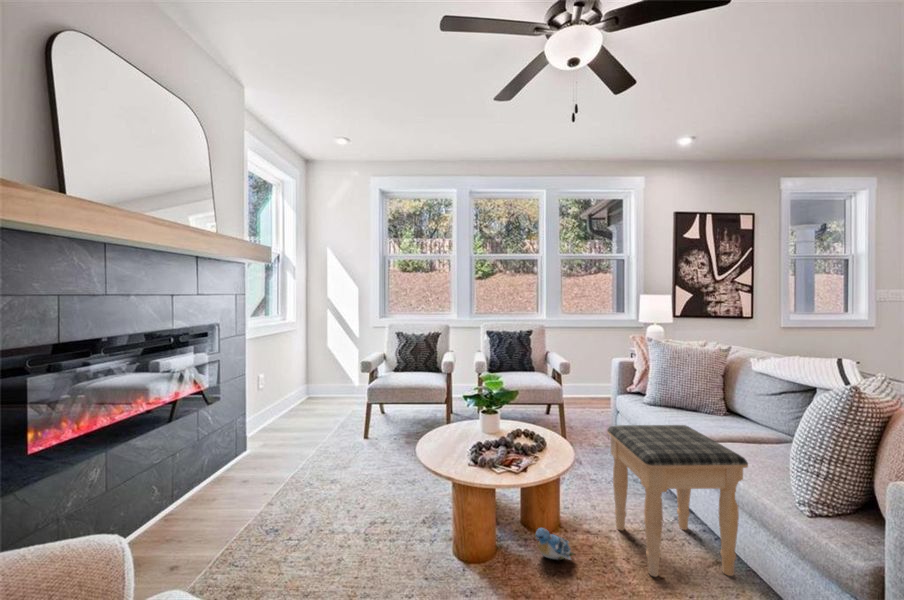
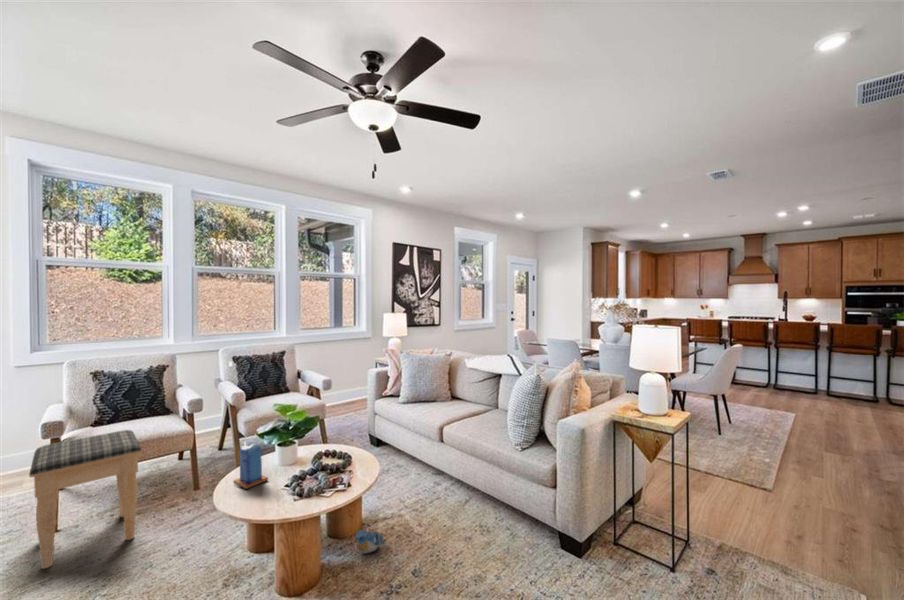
candle: none [438,401,463,444] -> present [234,442,268,489]
footstool: present [607,425,748,577] -> present [29,430,142,569]

